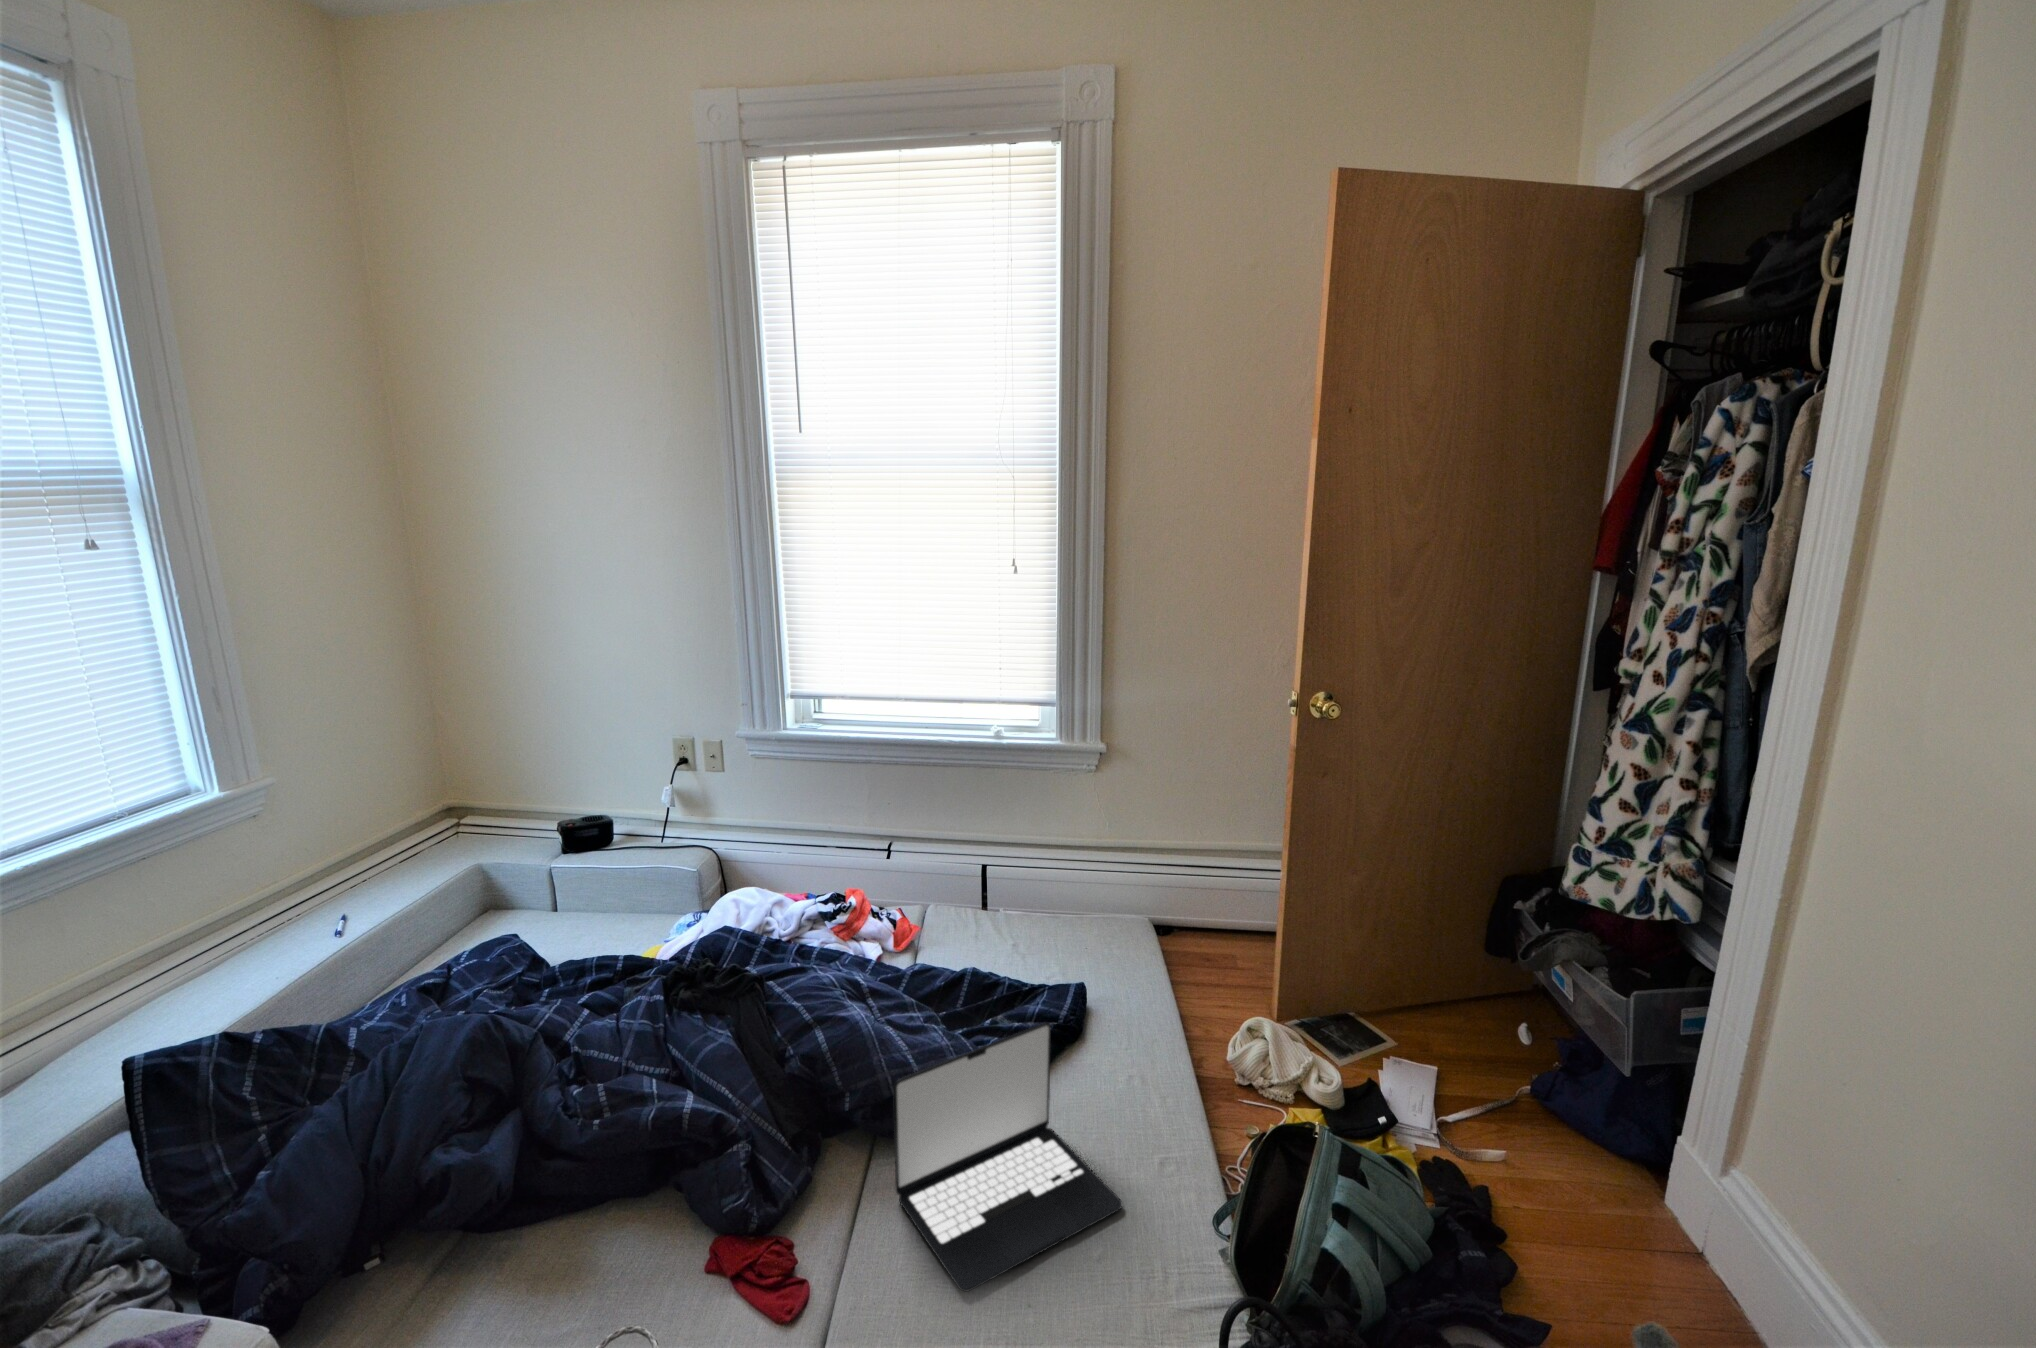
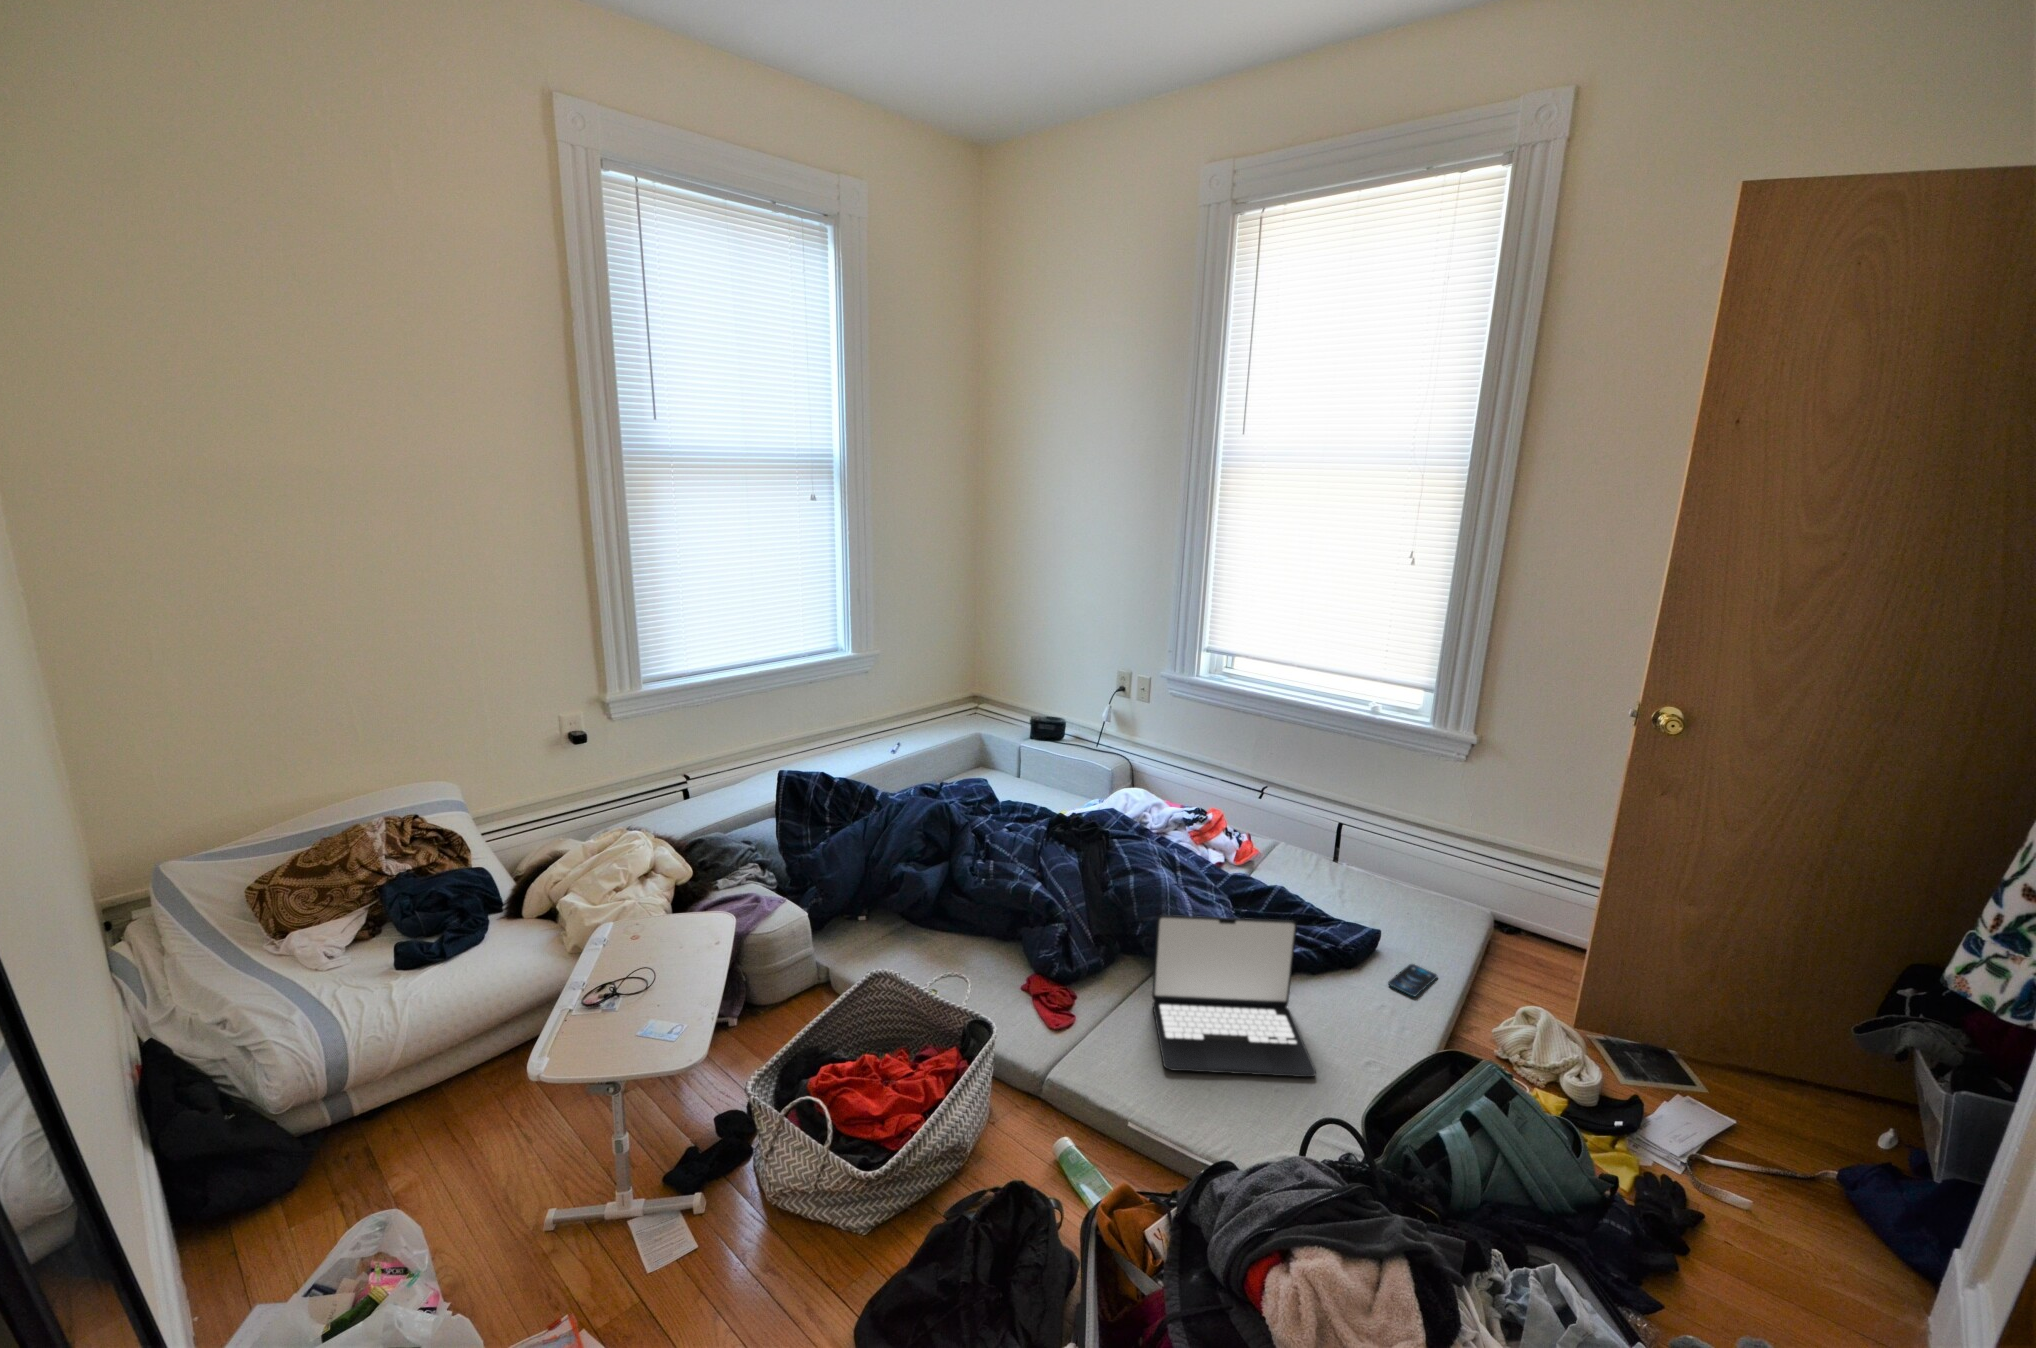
smartphone: none [1124,1012,1161,1053] -> present [1388,964,1437,996]

